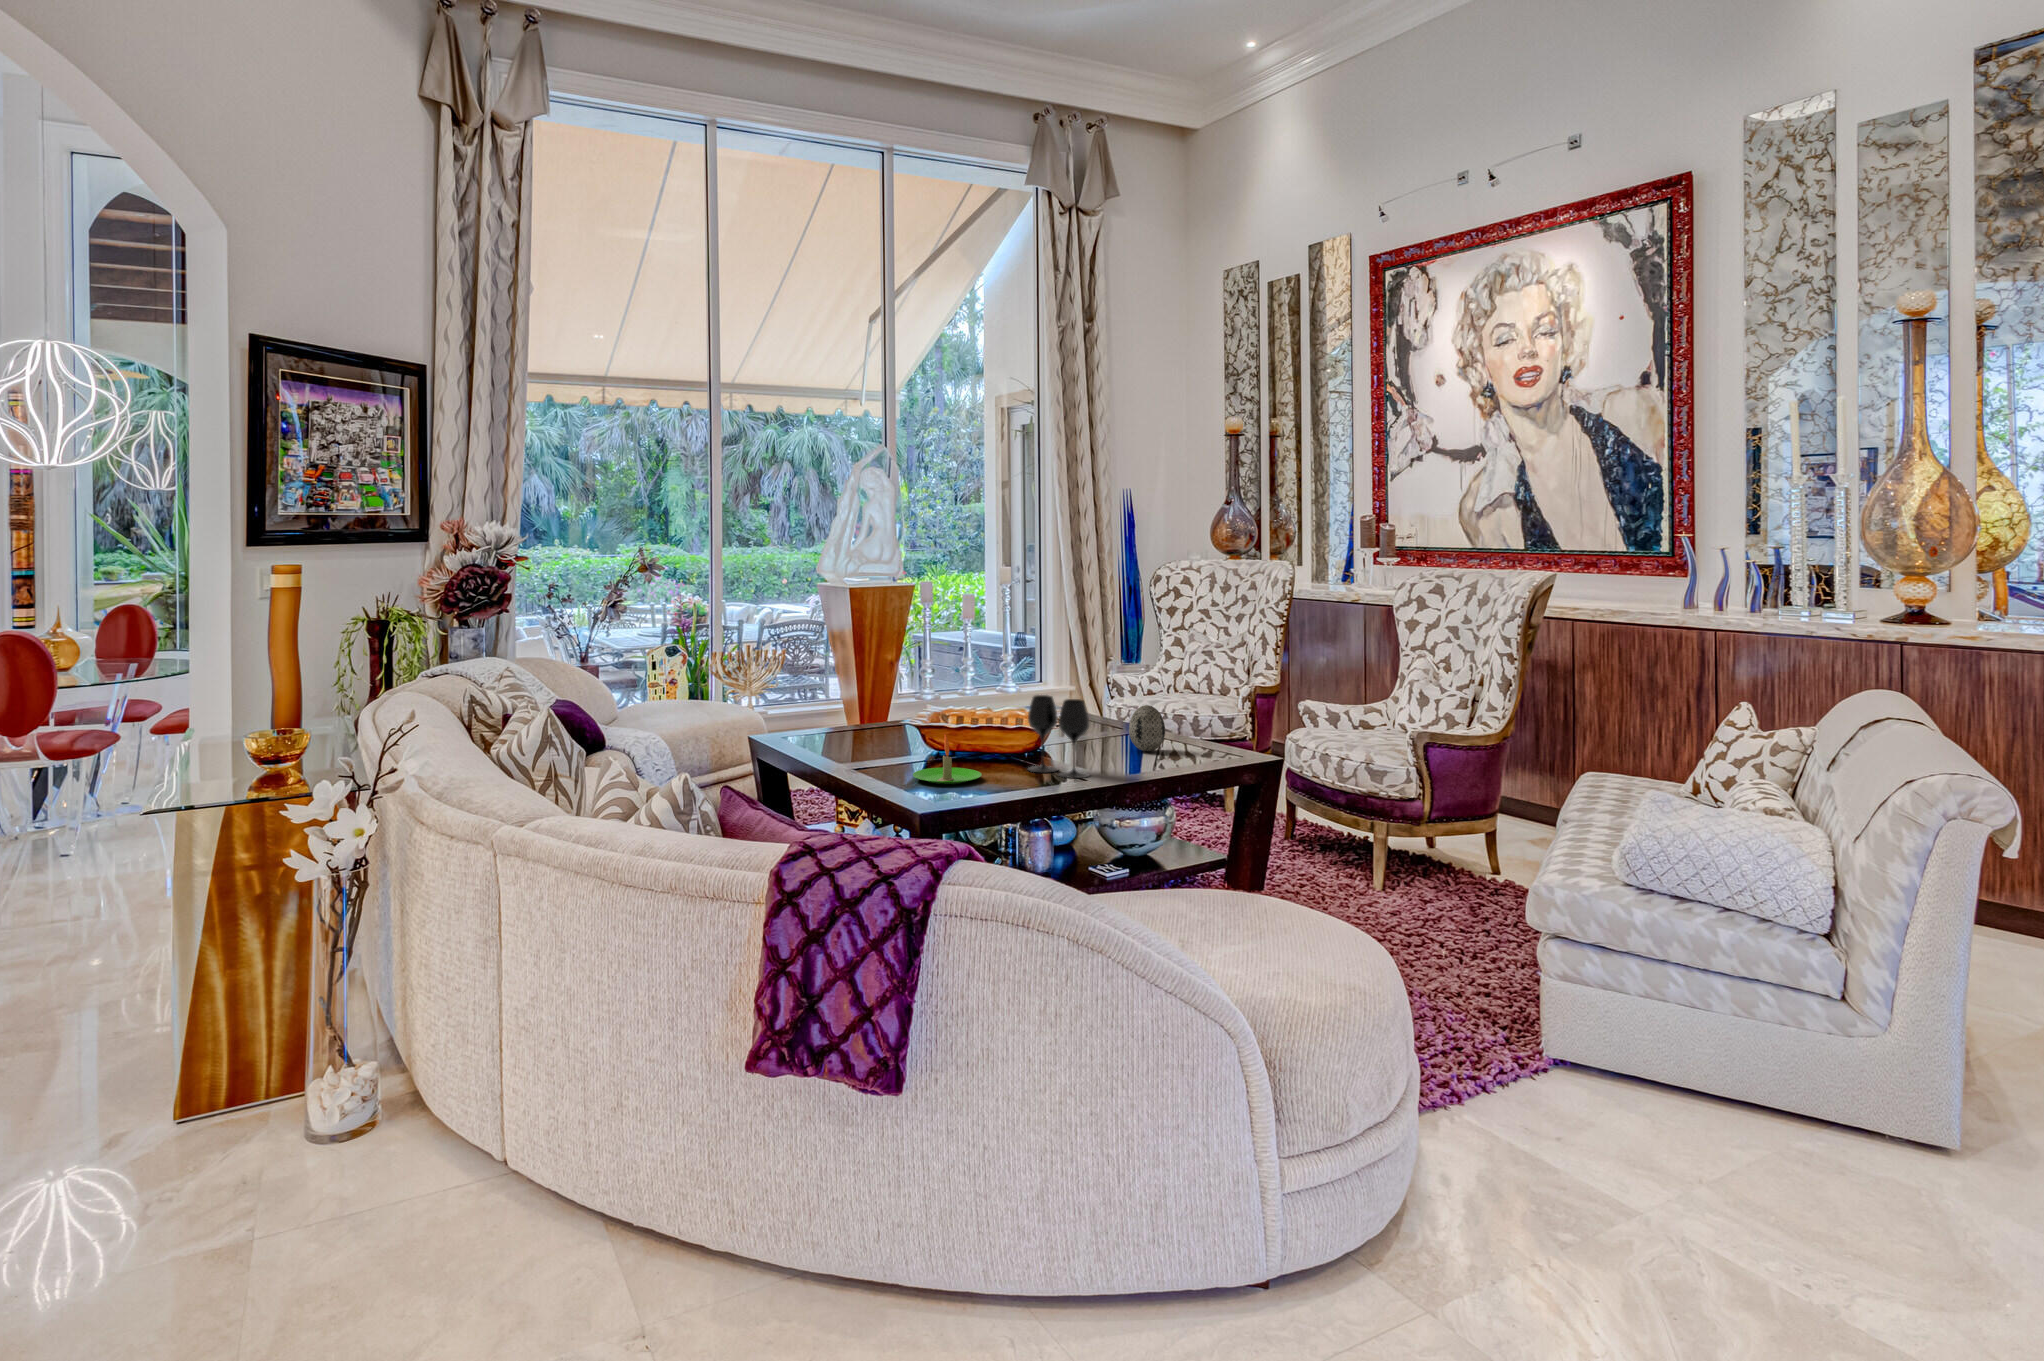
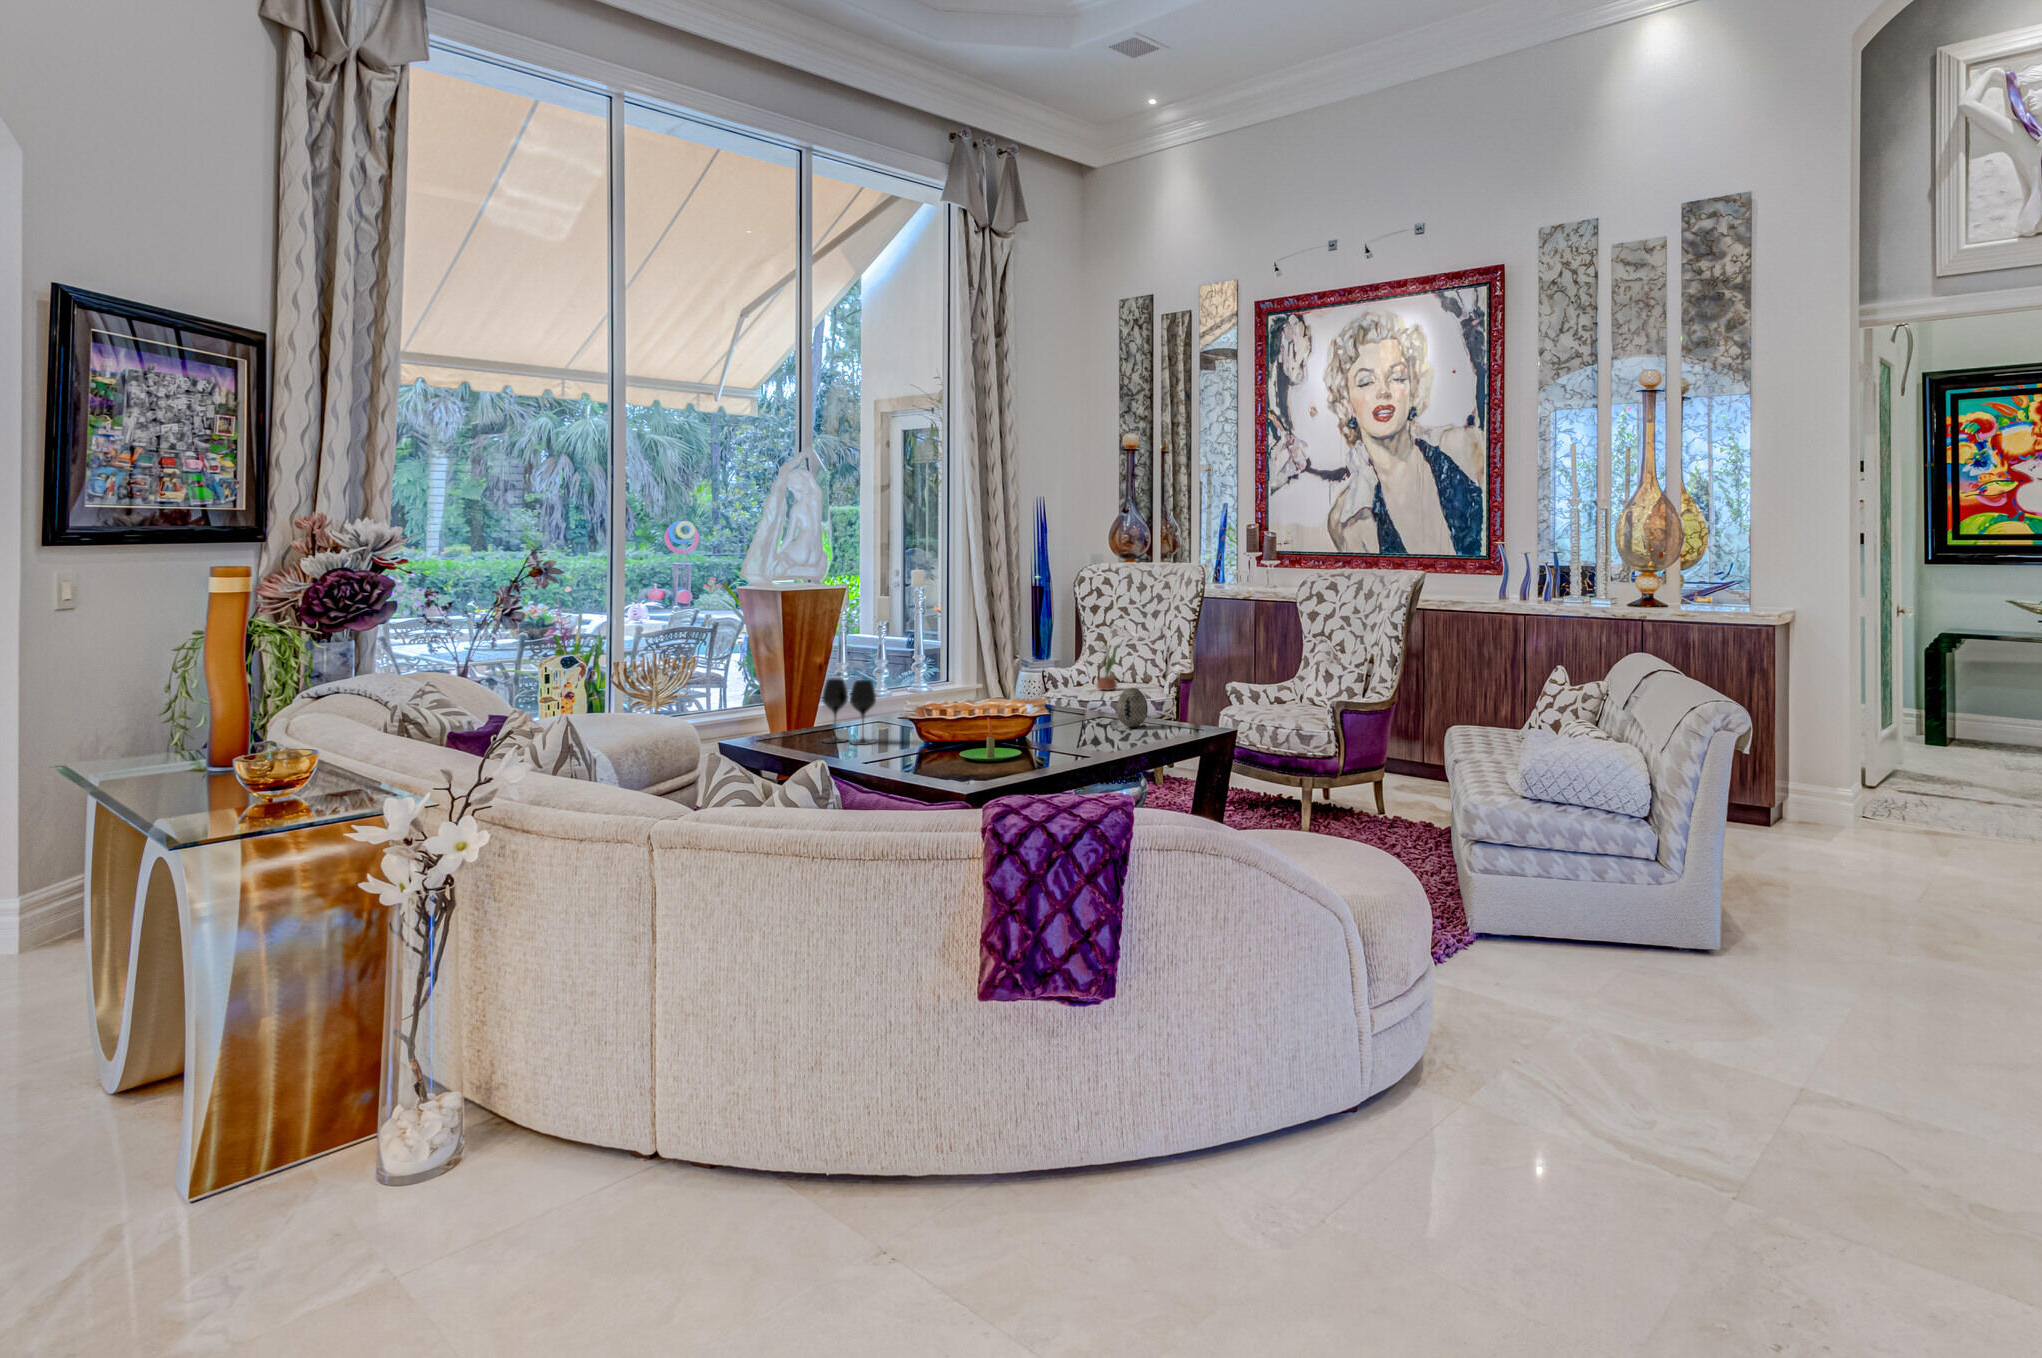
potted flower: none [1159,643,1185,701] -> present [1095,641,1117,690]
wine glass: present [1028,695,1089,778] -> present [822,678,876,745]

